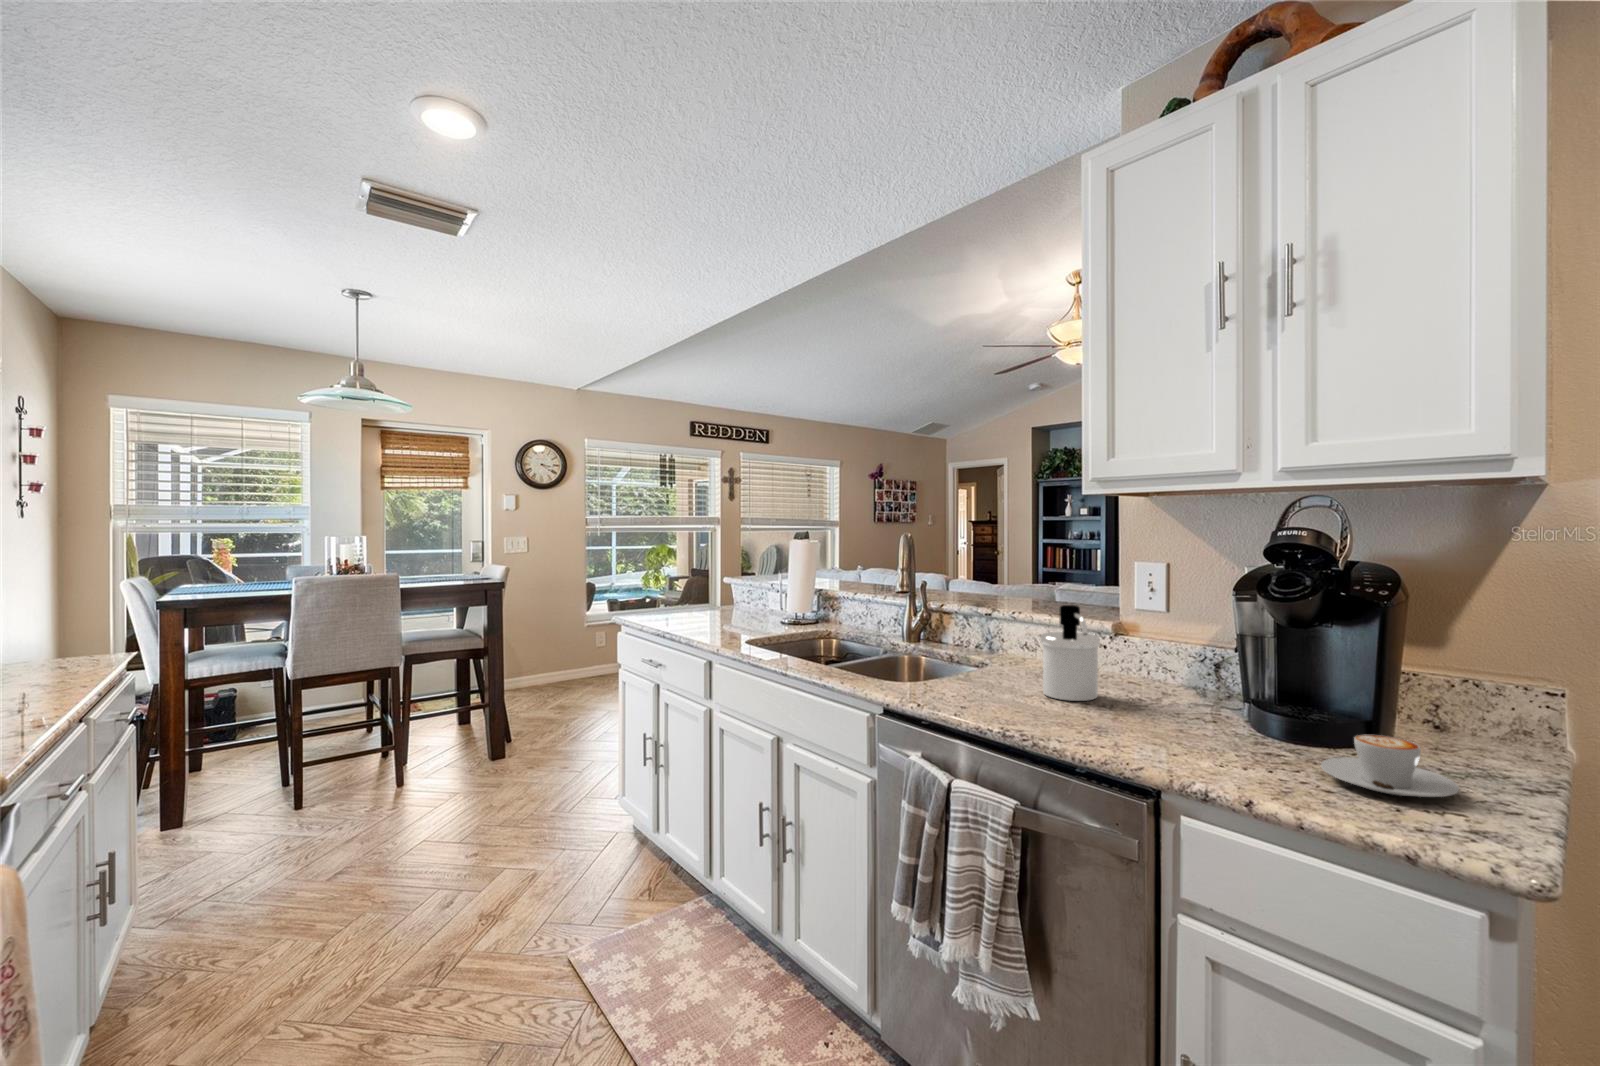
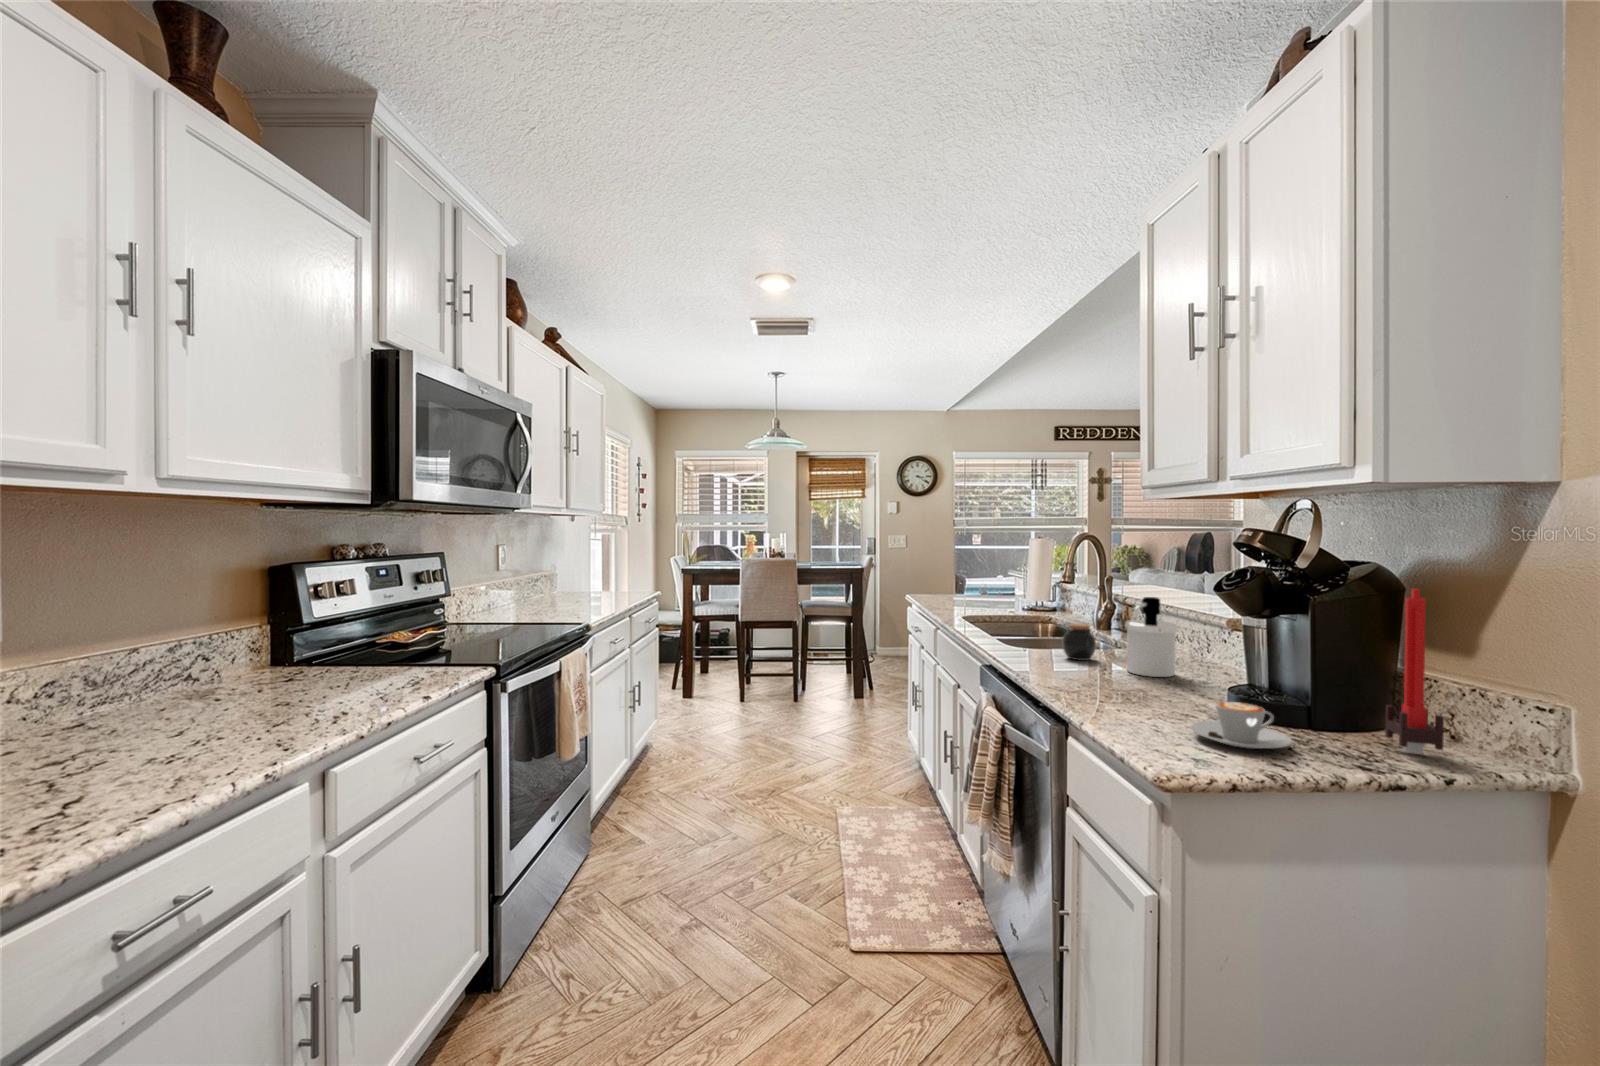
candle: none [1445,582,1512,760] -> present [1385,589,1444,754]
jar: none [949,643,990,690] -> present [1062,623,1096,660]

